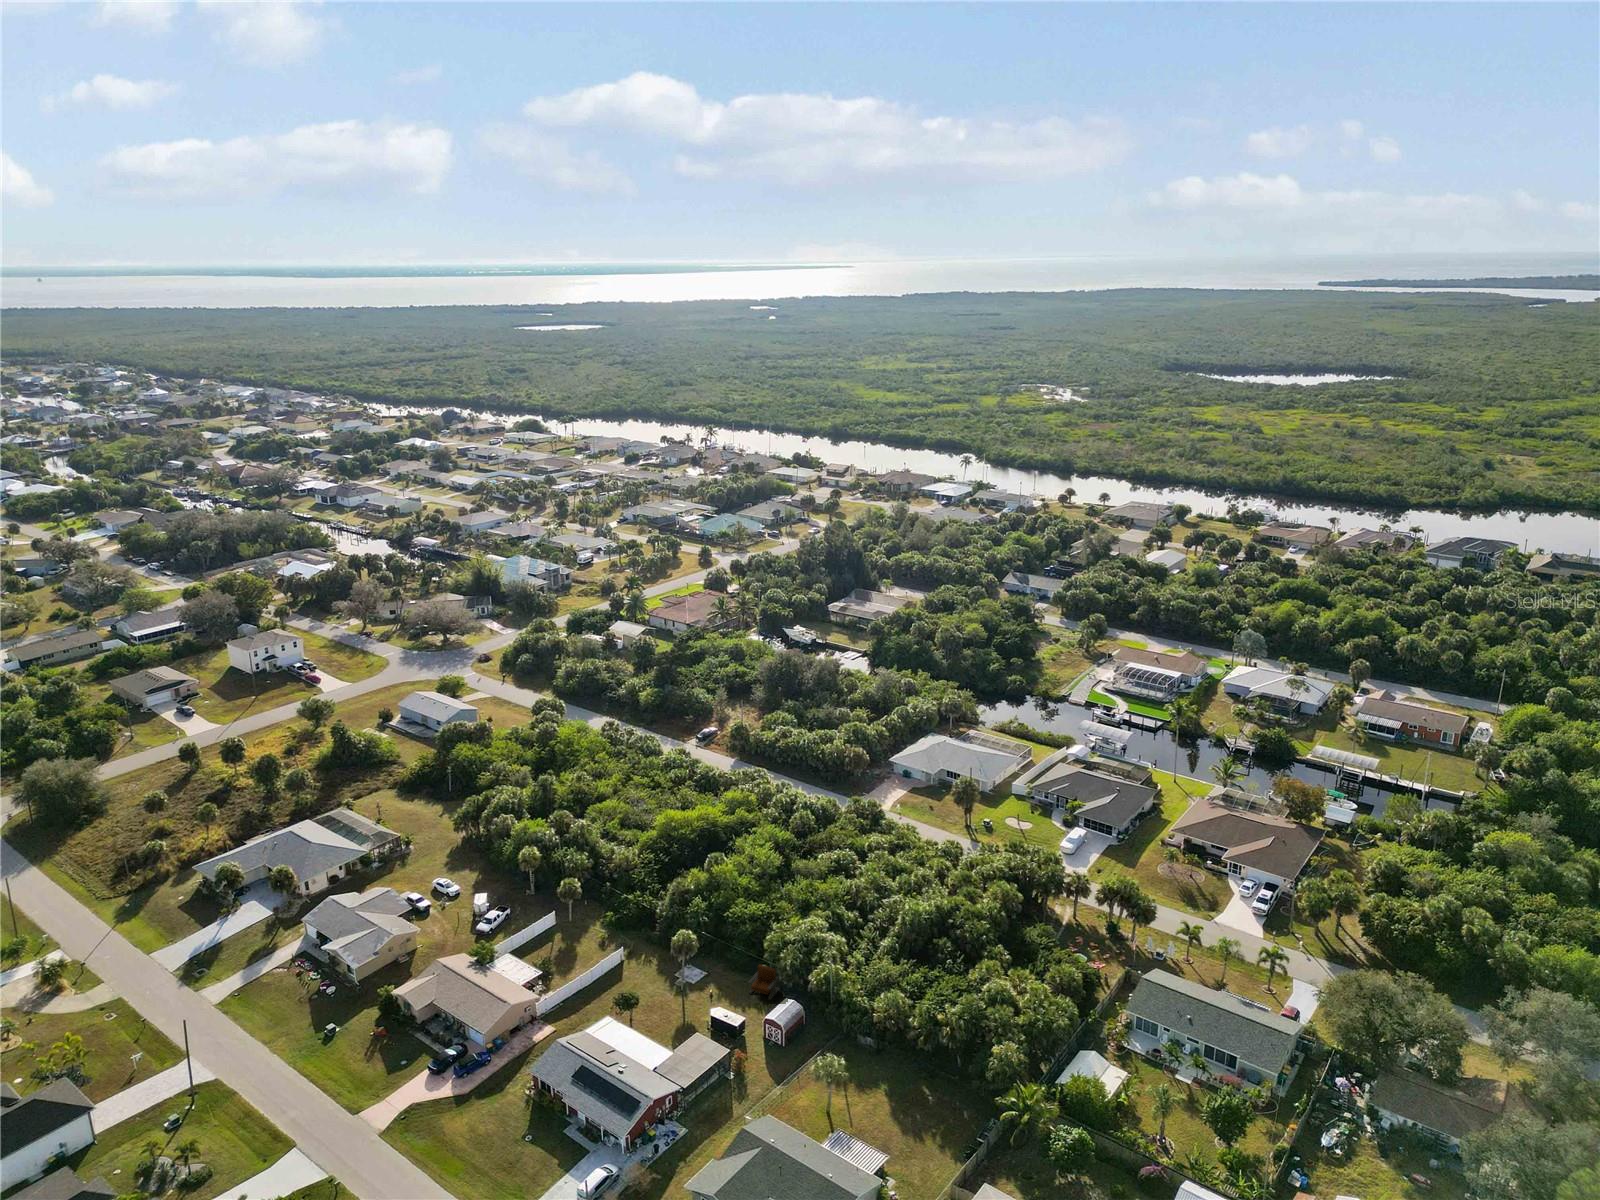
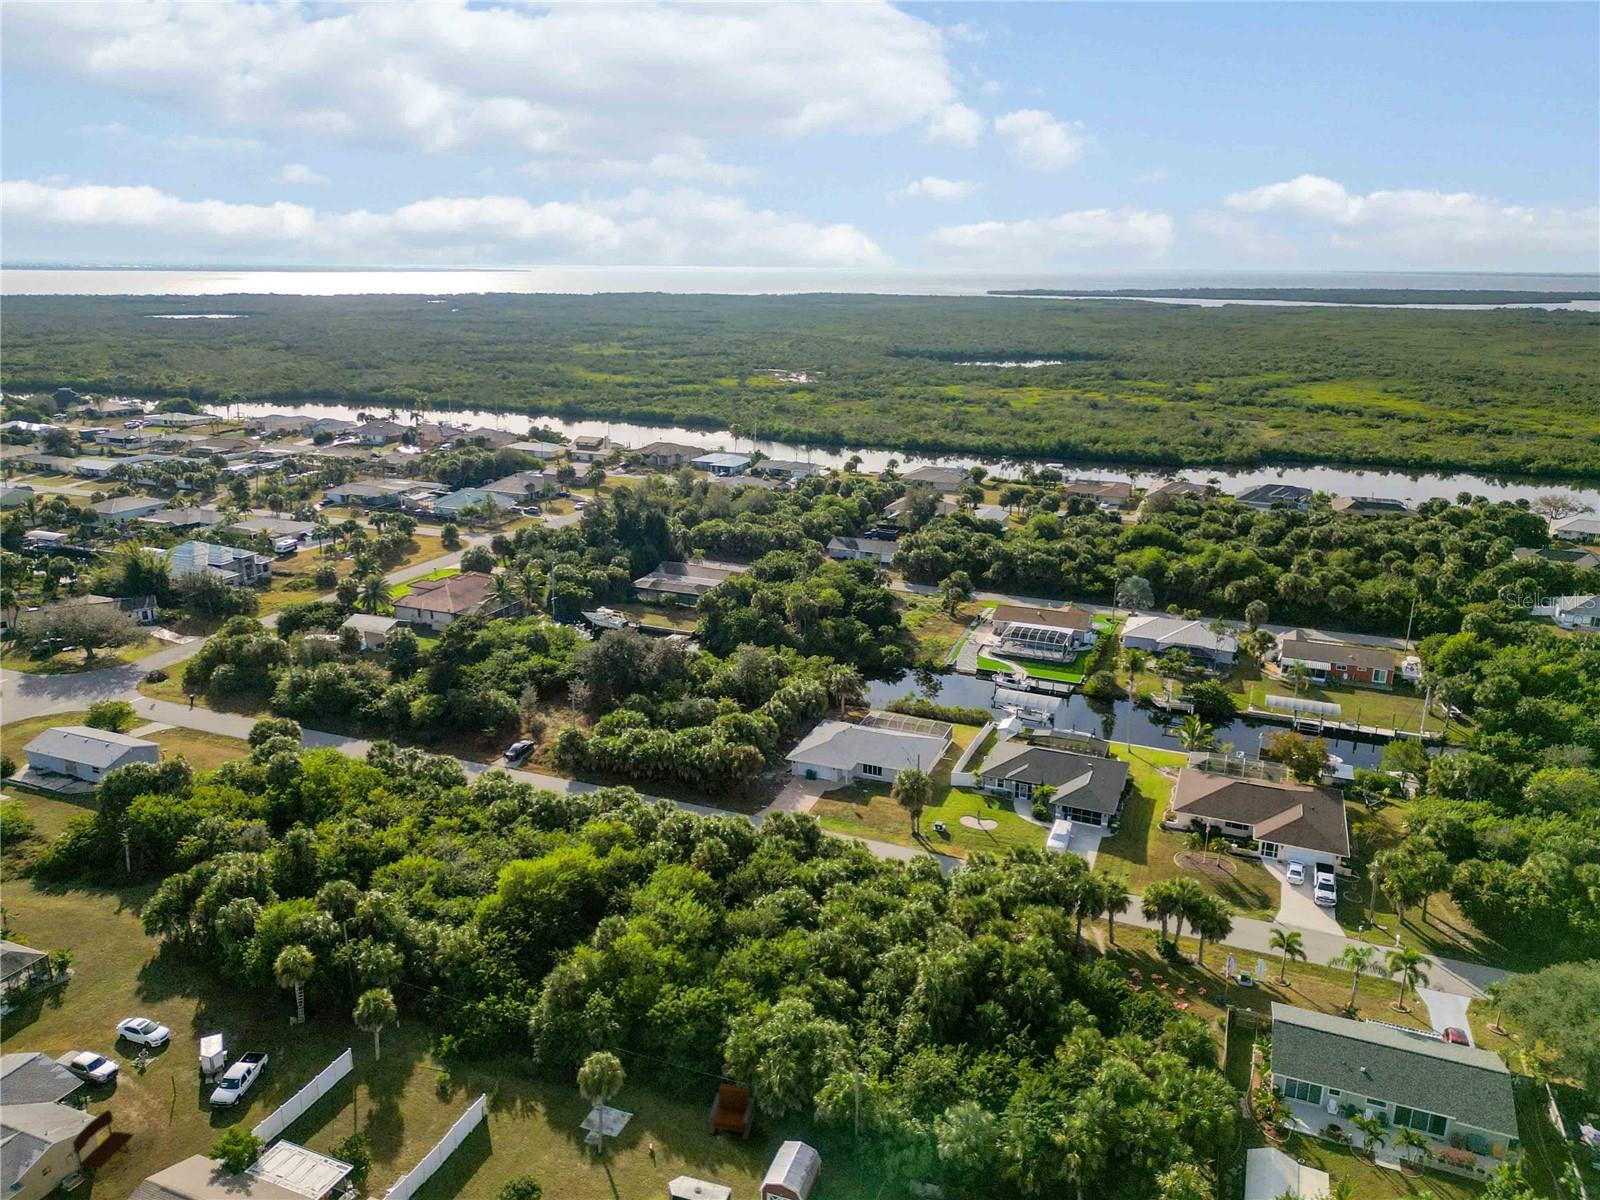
bench: none [407,921,437,959] -> present [73,1110,133,1182]

